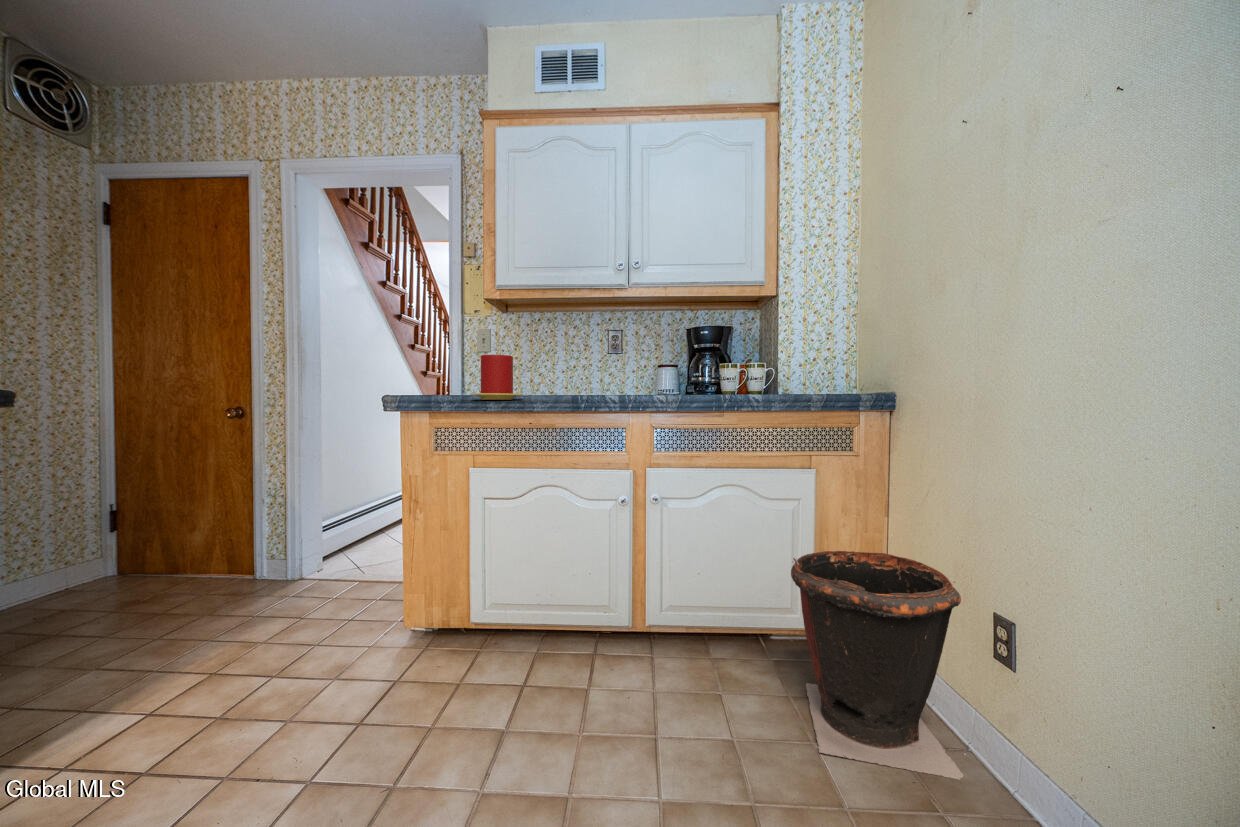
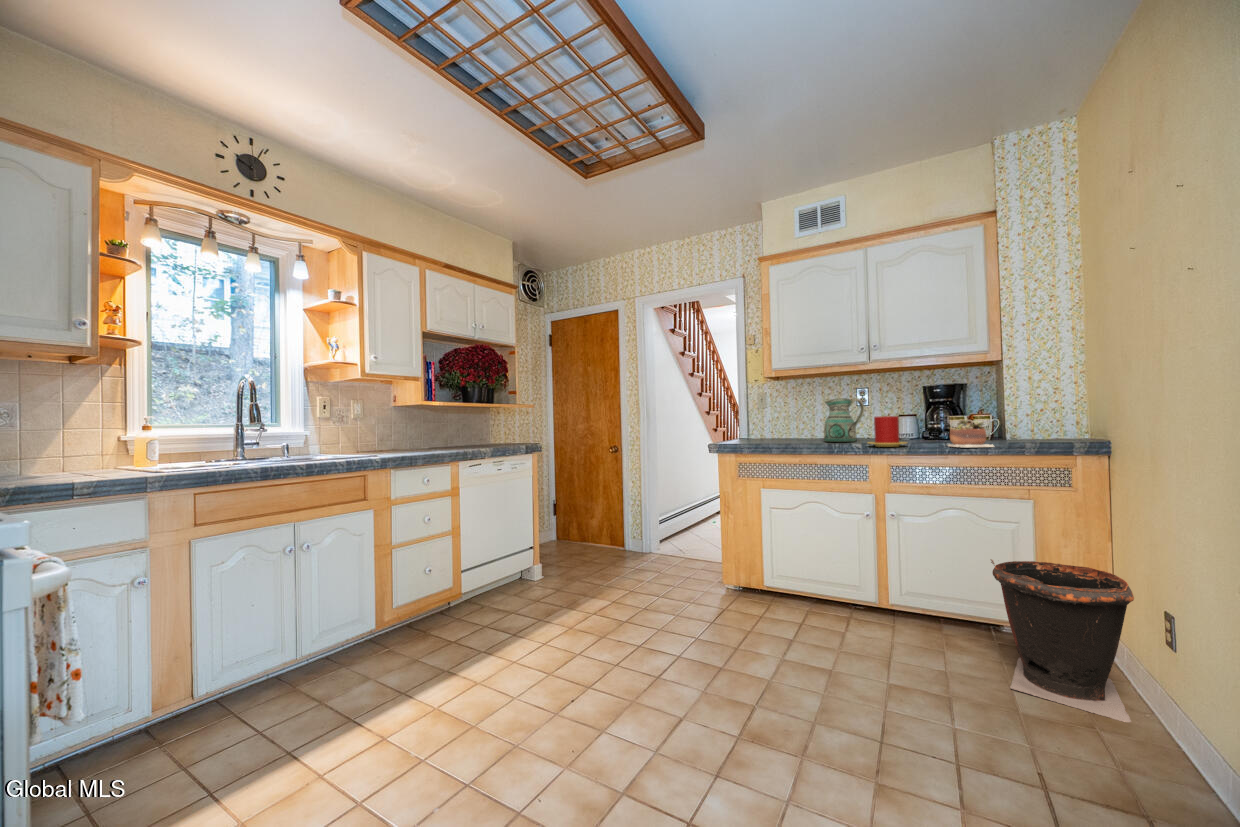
ceramic pitcher: none [565,332,619,396] -> present [824,398,864,442]
candle: present [470,355,523,400] -> present [868,416,906,447]
succulent plant: none [723,361,783,399] -> present [948,419,994,447]

